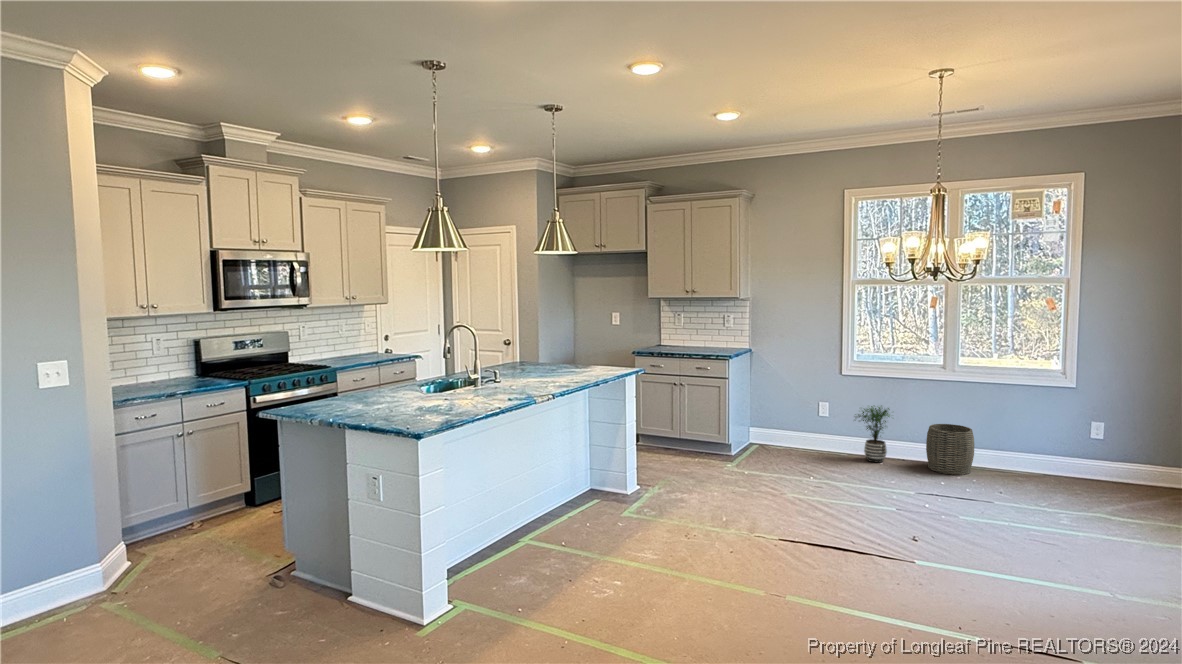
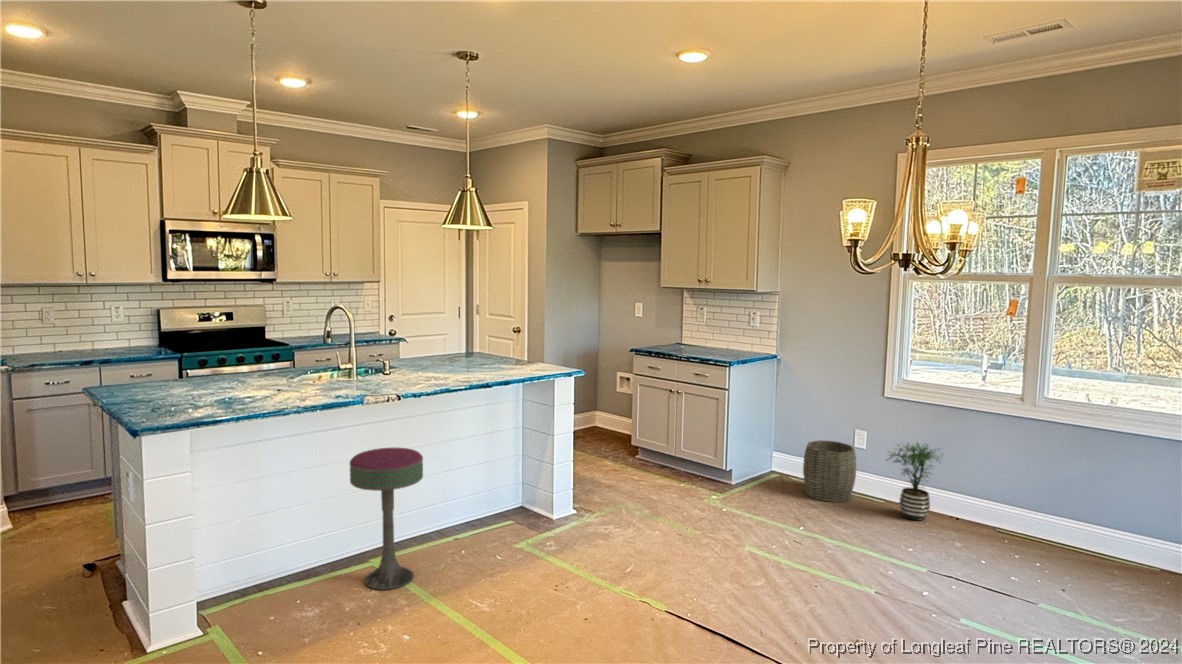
woven basket: present [926,424,974,475] -> present [803,440,856,502]
bar stool: none [520,440,579,558] -> present [350,448,423,590]

